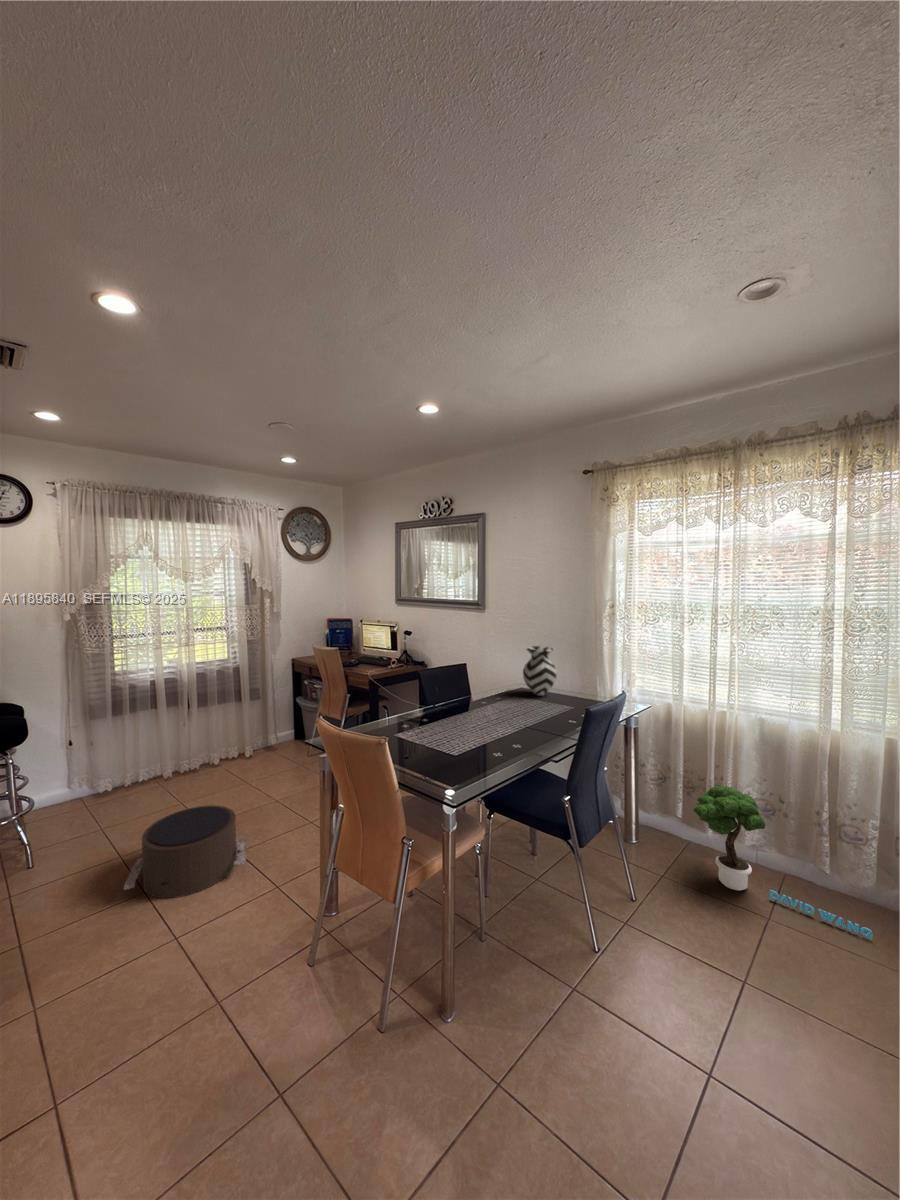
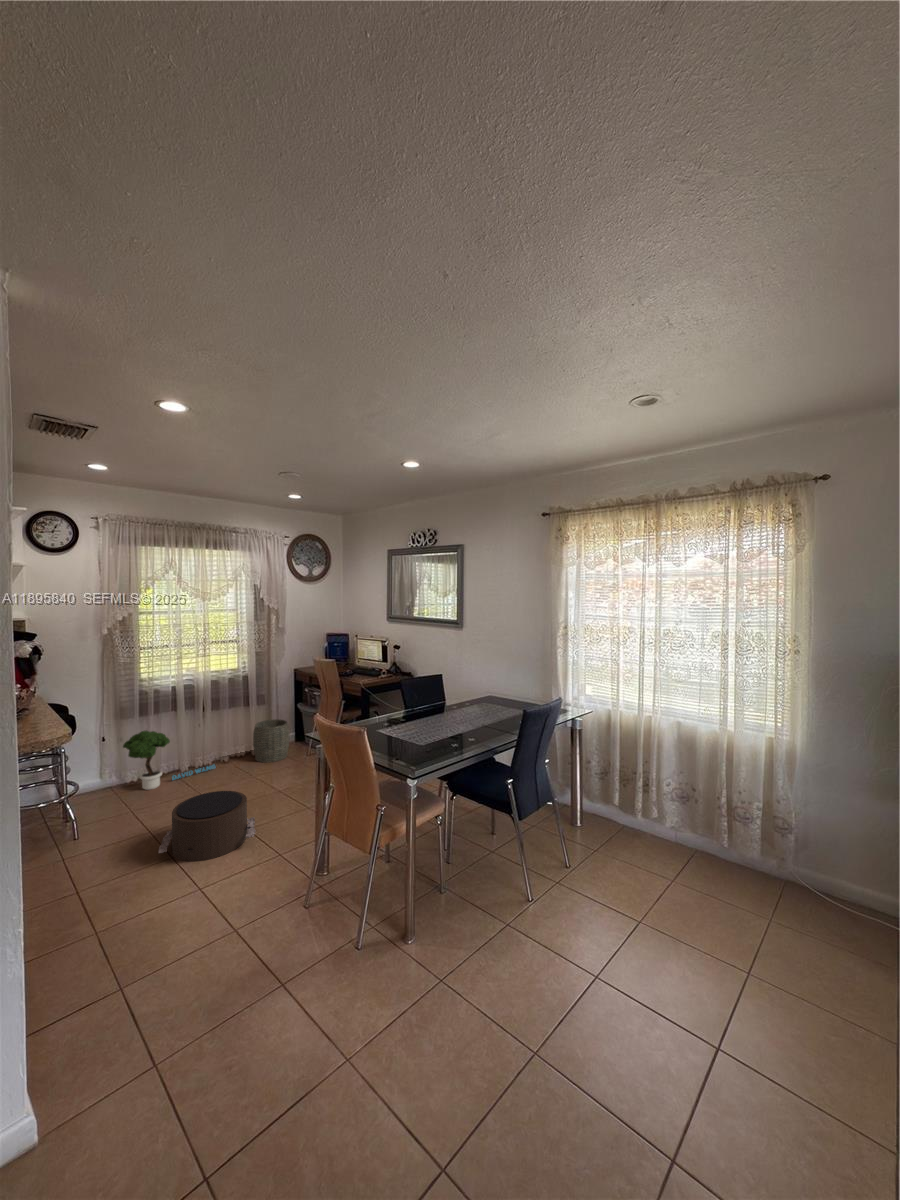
vase: present [523,646,557,696] -> none [491,660,520,703]
woven basket: none [246,716,287,765] -> present [253,719,289,763]
potted tree: present [694,786,872,939] -> present [123,731,215,790]

